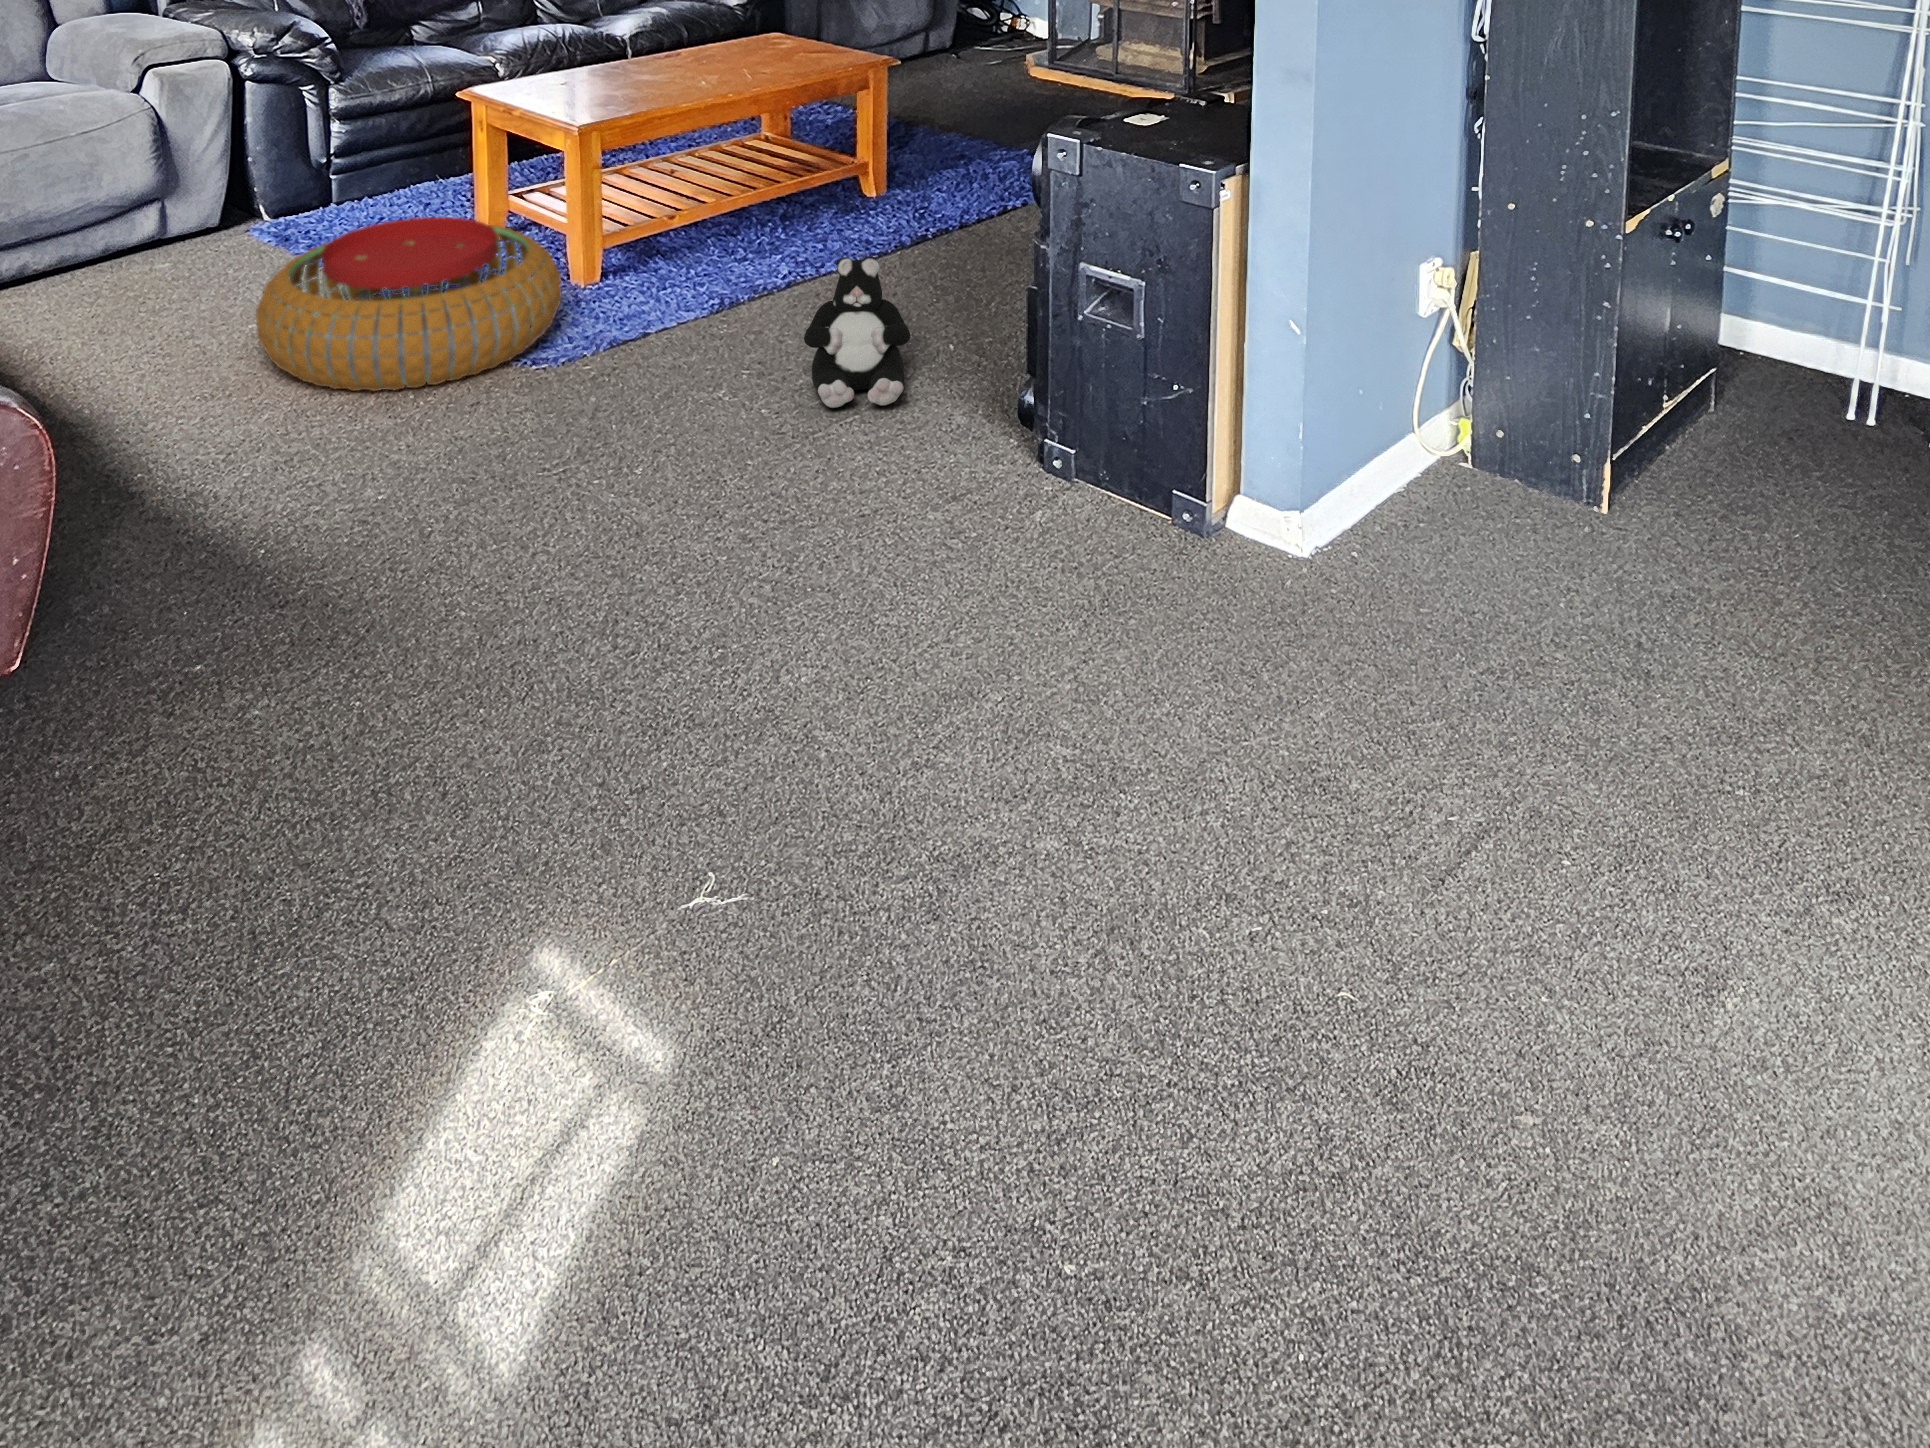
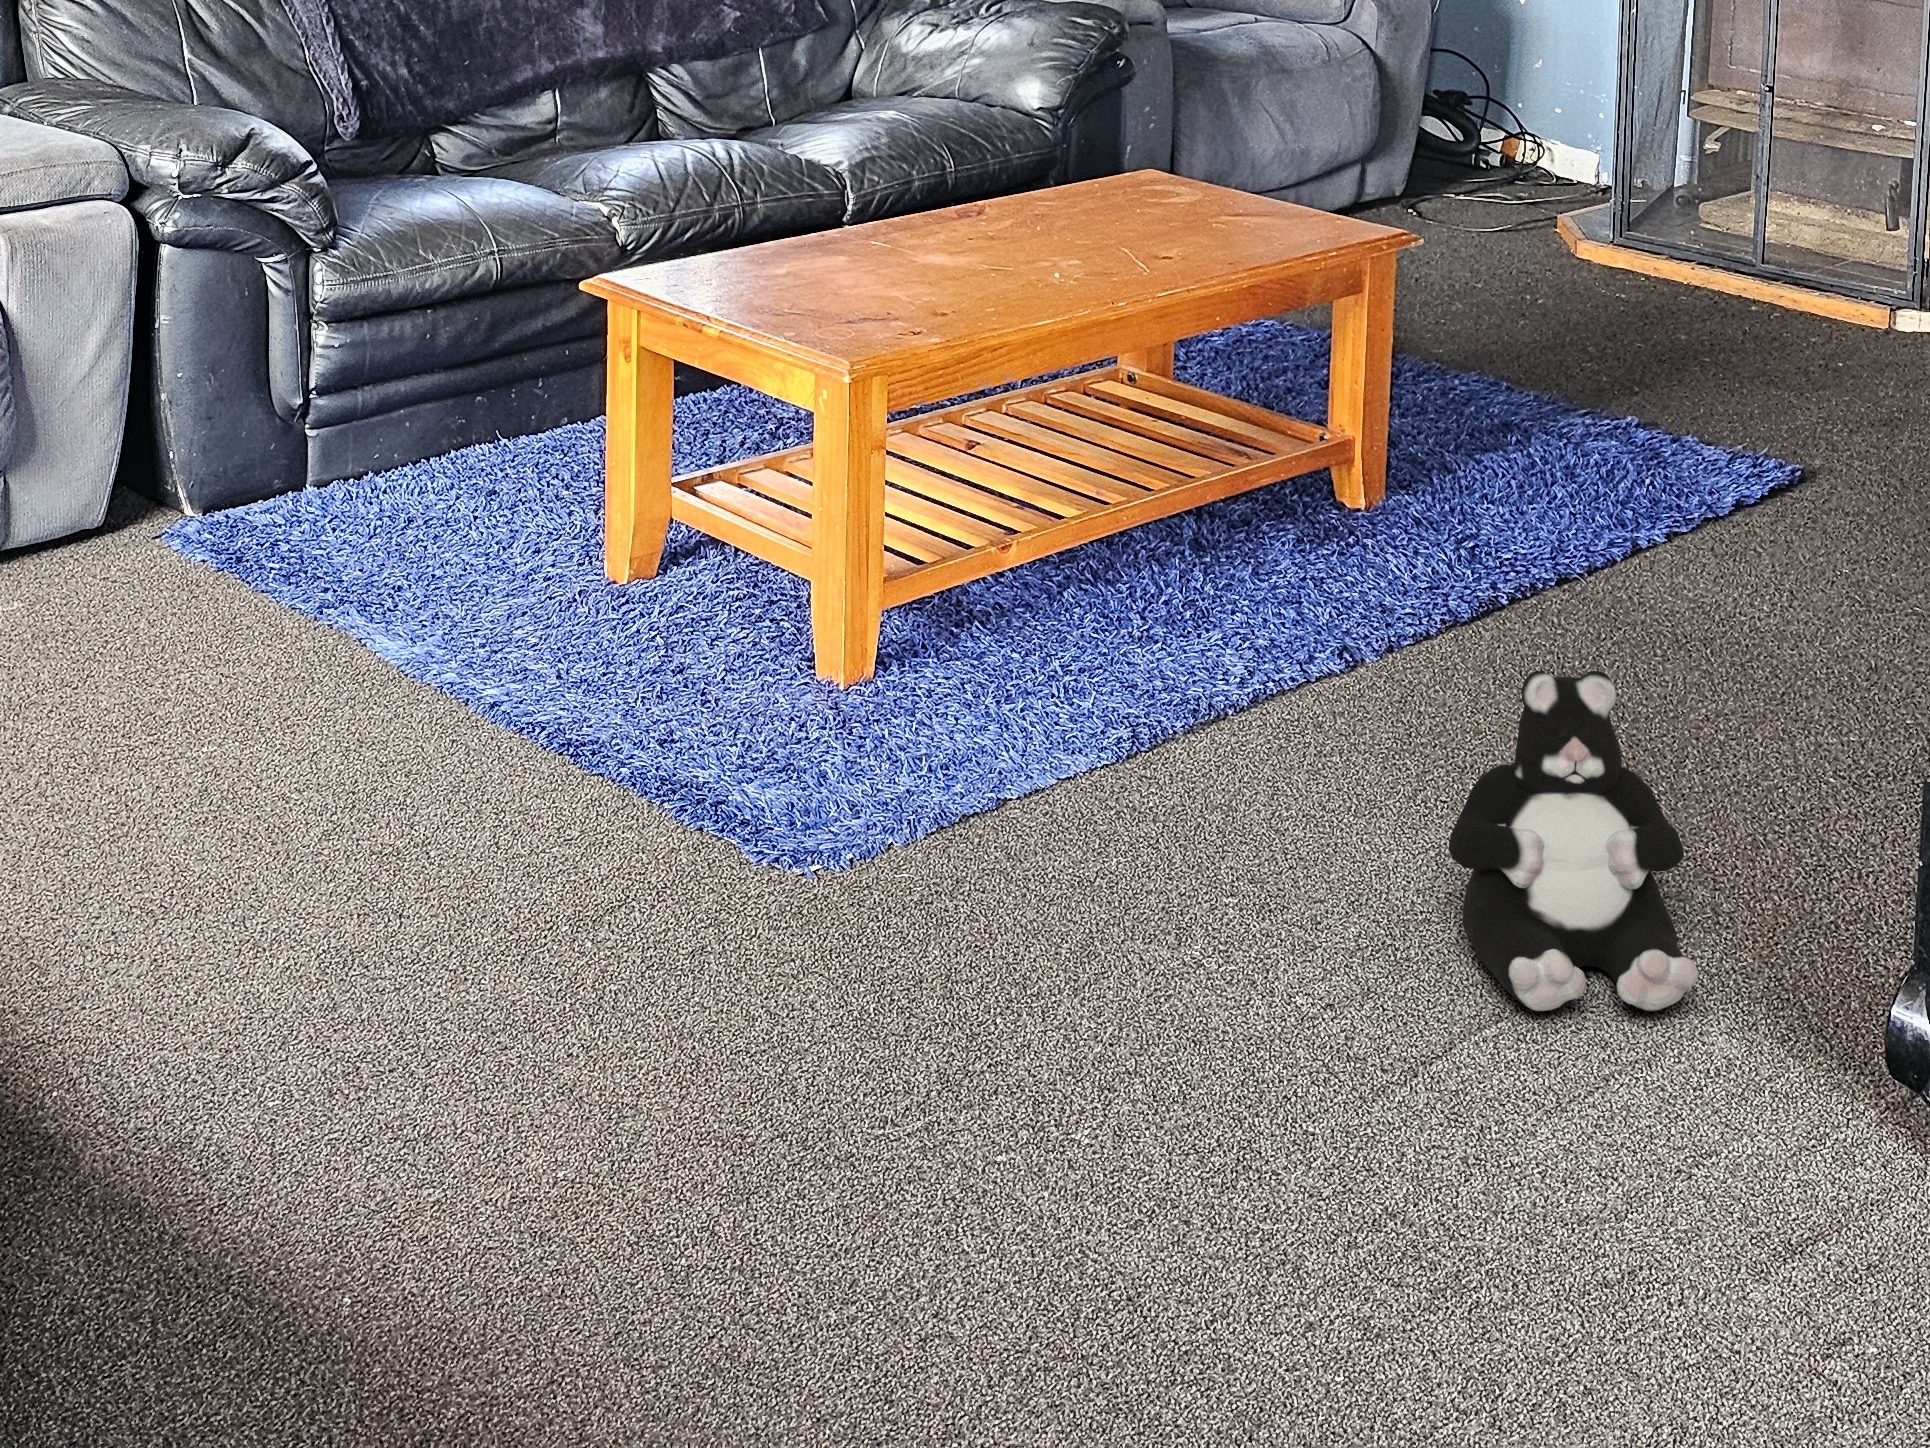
pouf: present [256,217,562,391] -> none [262,542,871,924]

